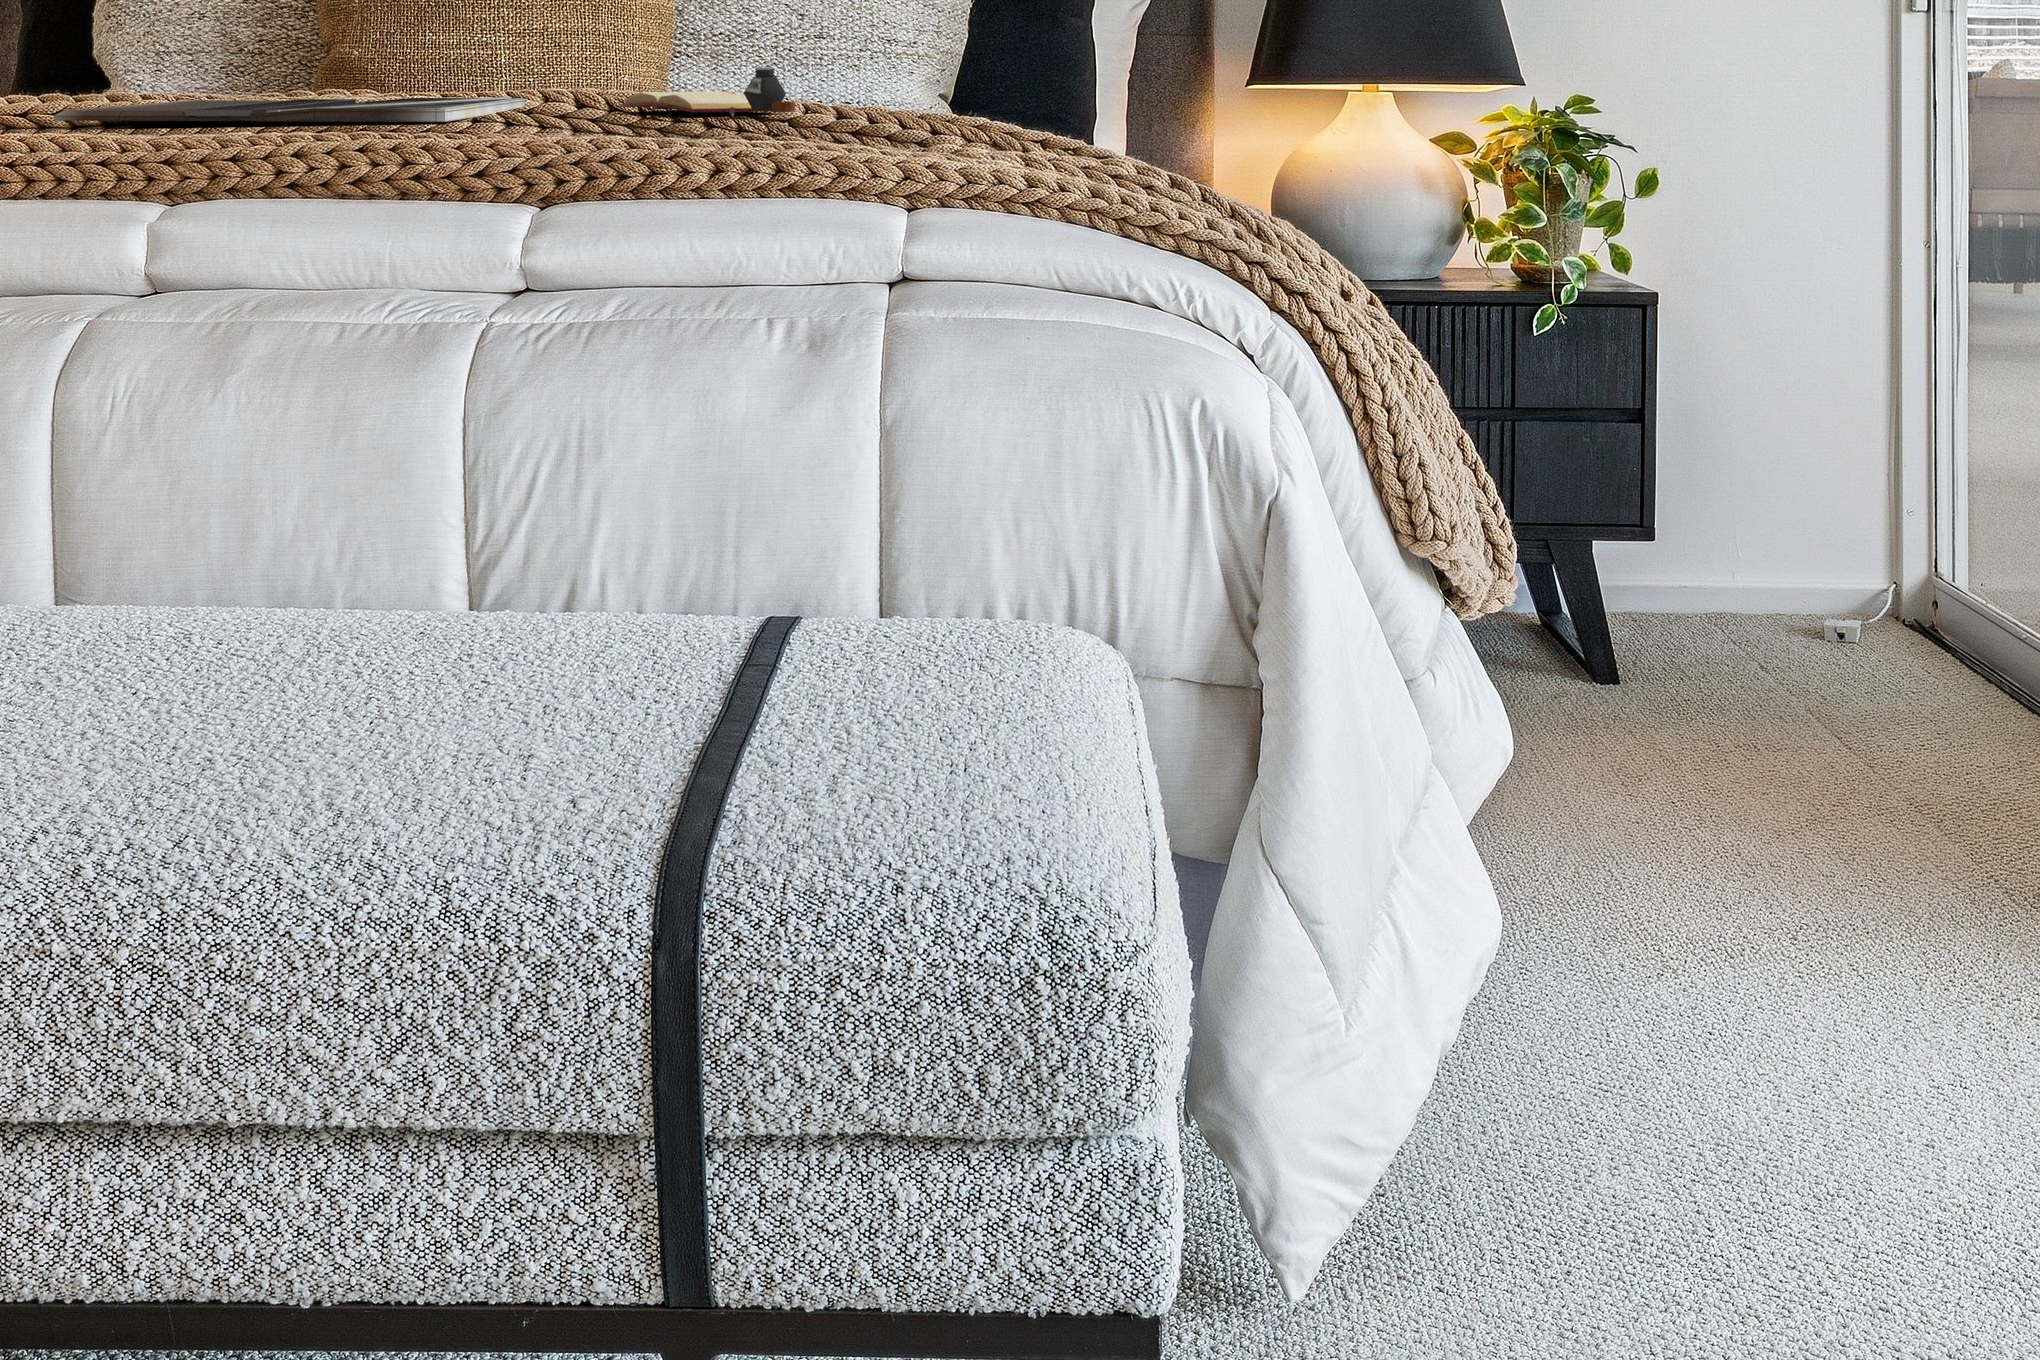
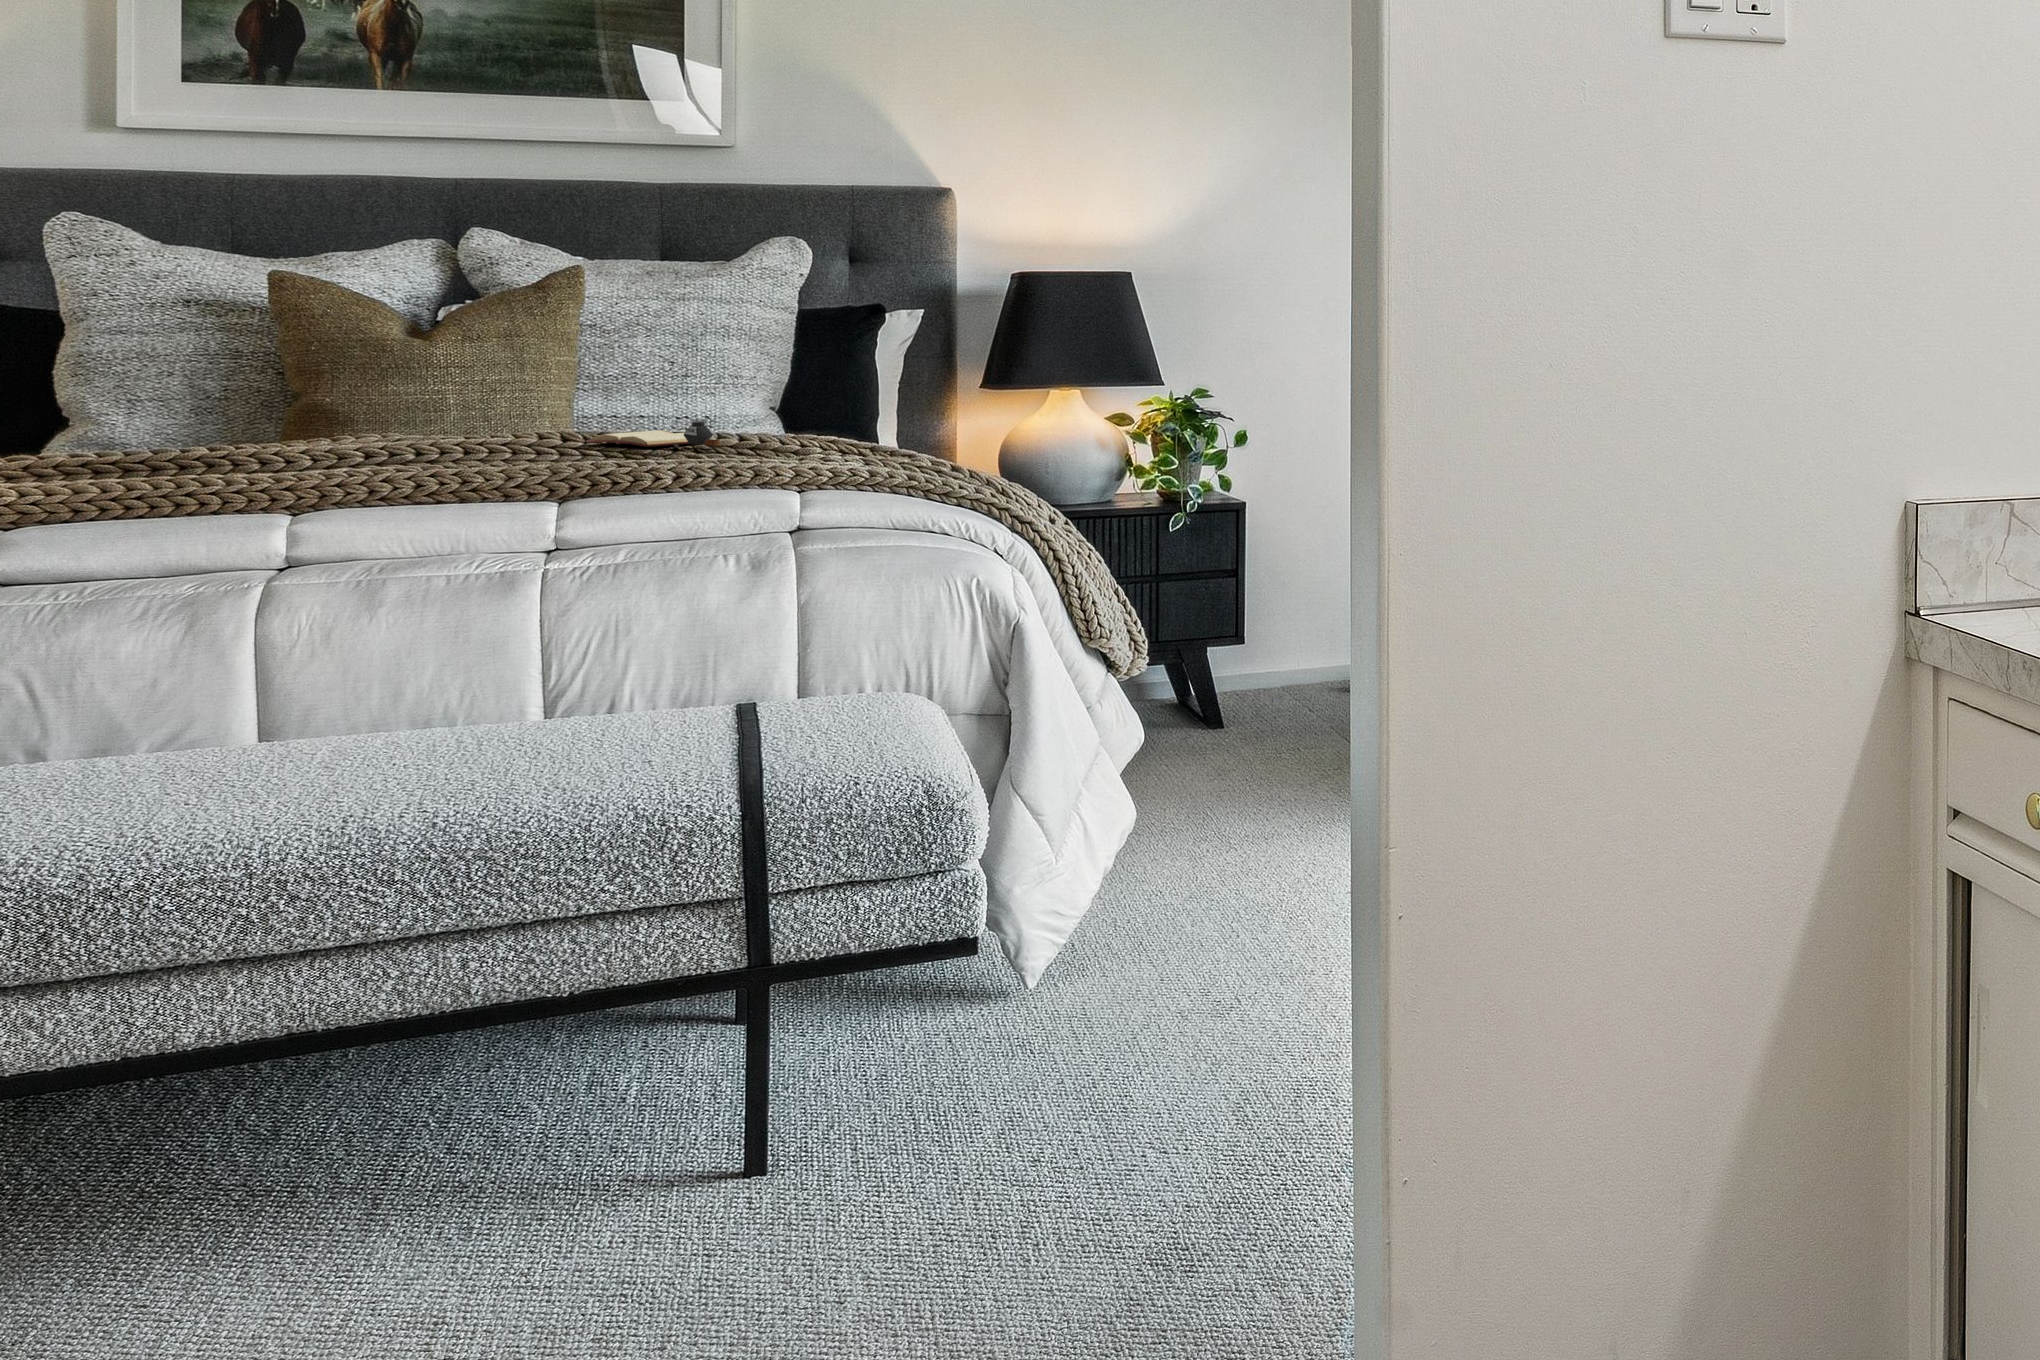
laptop: present [54,97,525,122] -> none [180,435,501,471]

